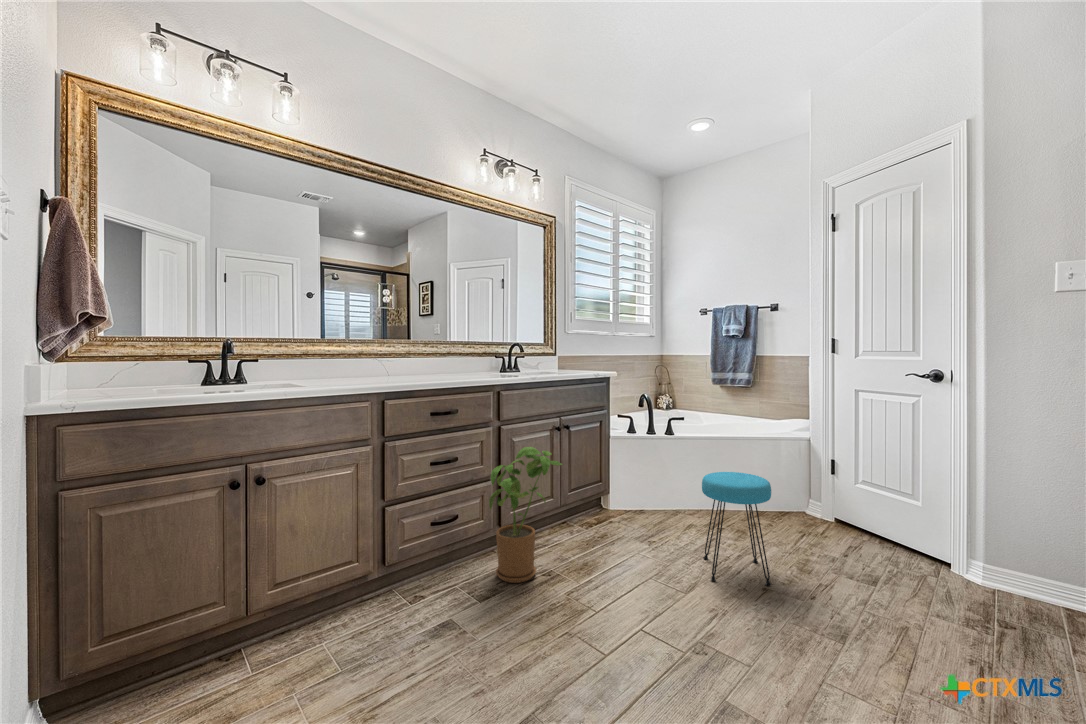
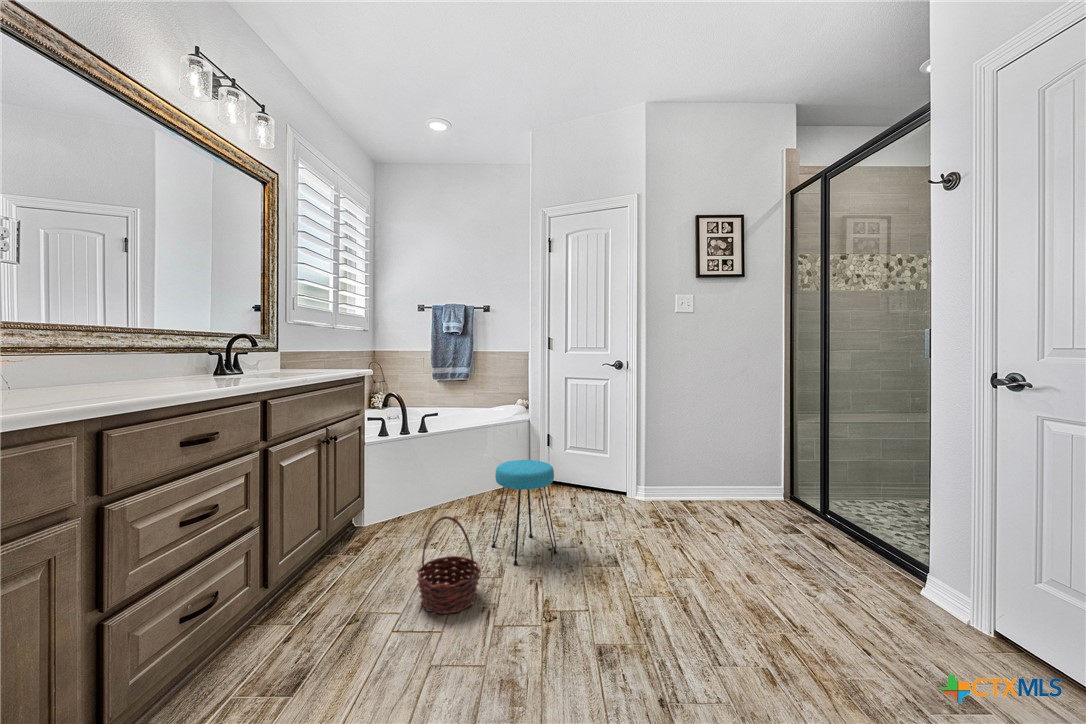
house plant: present [489,447,562,583] -> none [271,470,377,654]
basket: none [595,506,656,597] -> present [417,516,481,614]

